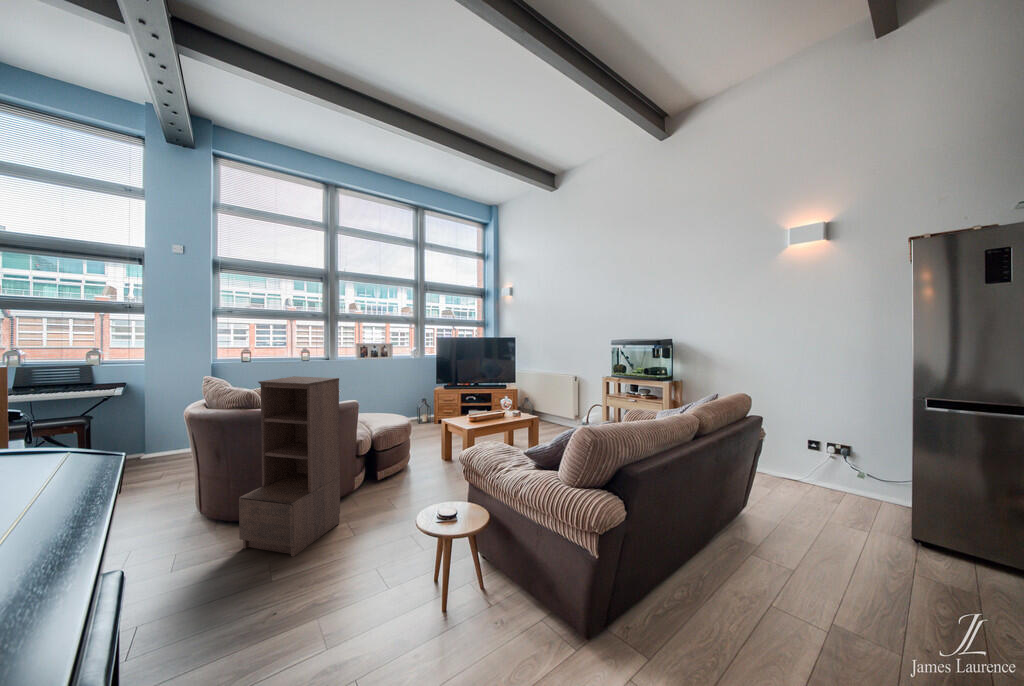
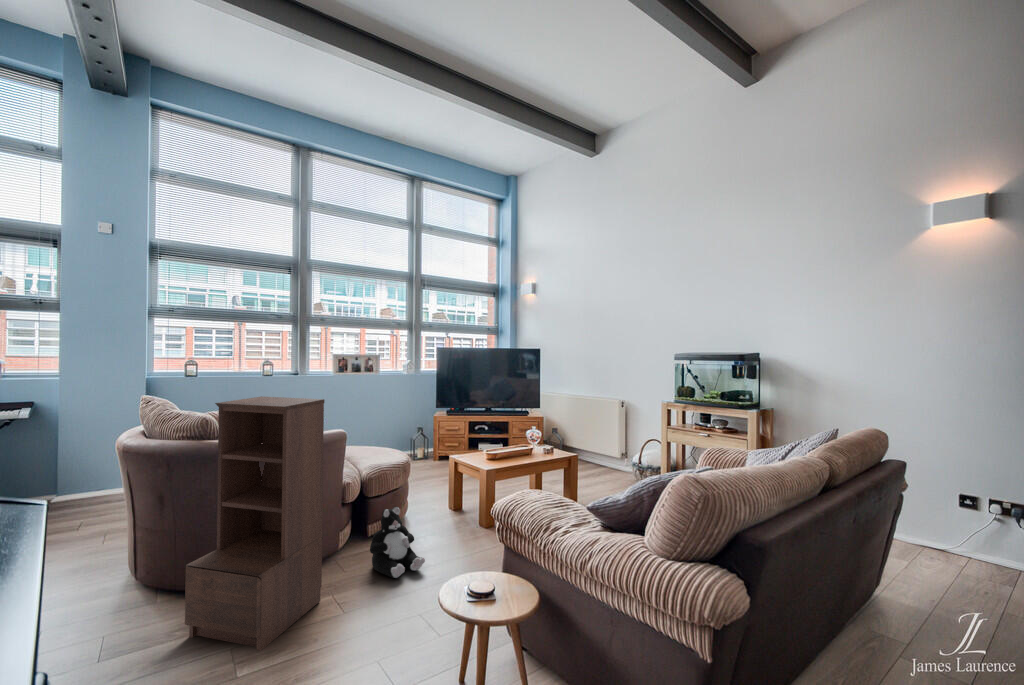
plush toy: none [377,456,418,506] -> present [370,506,425,578]

